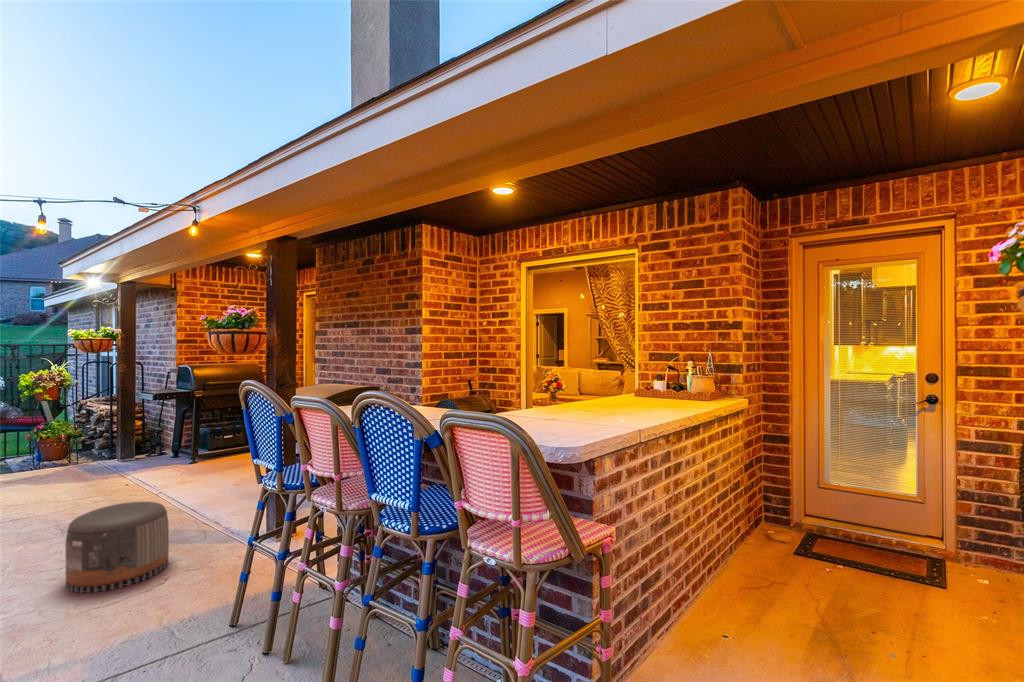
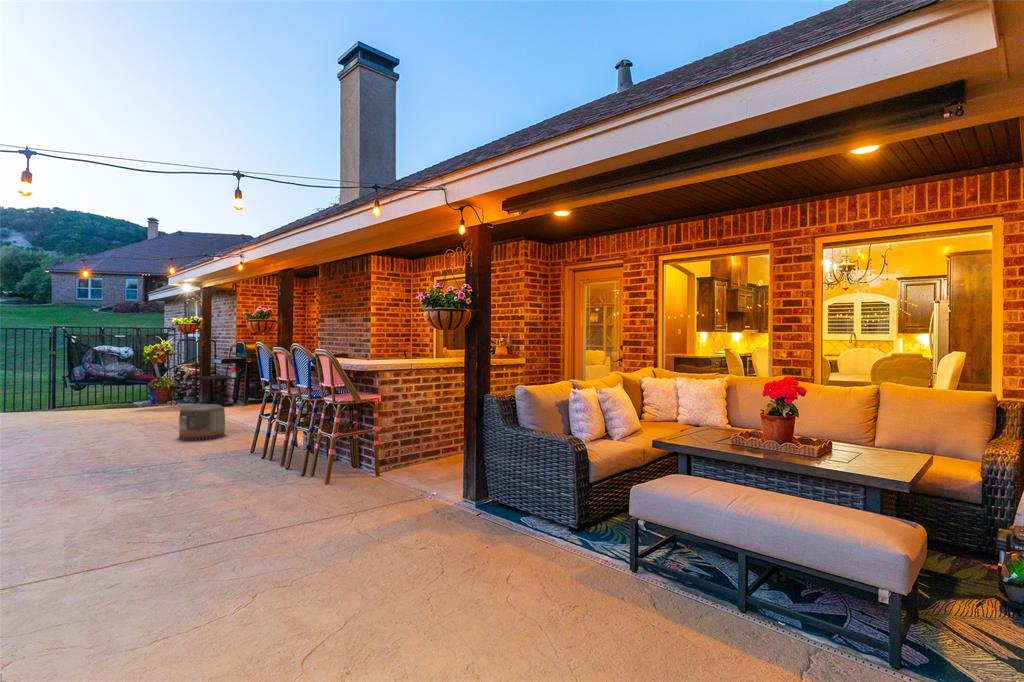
side table: none [103,405,186,472] -> present [192,367,241,407]

